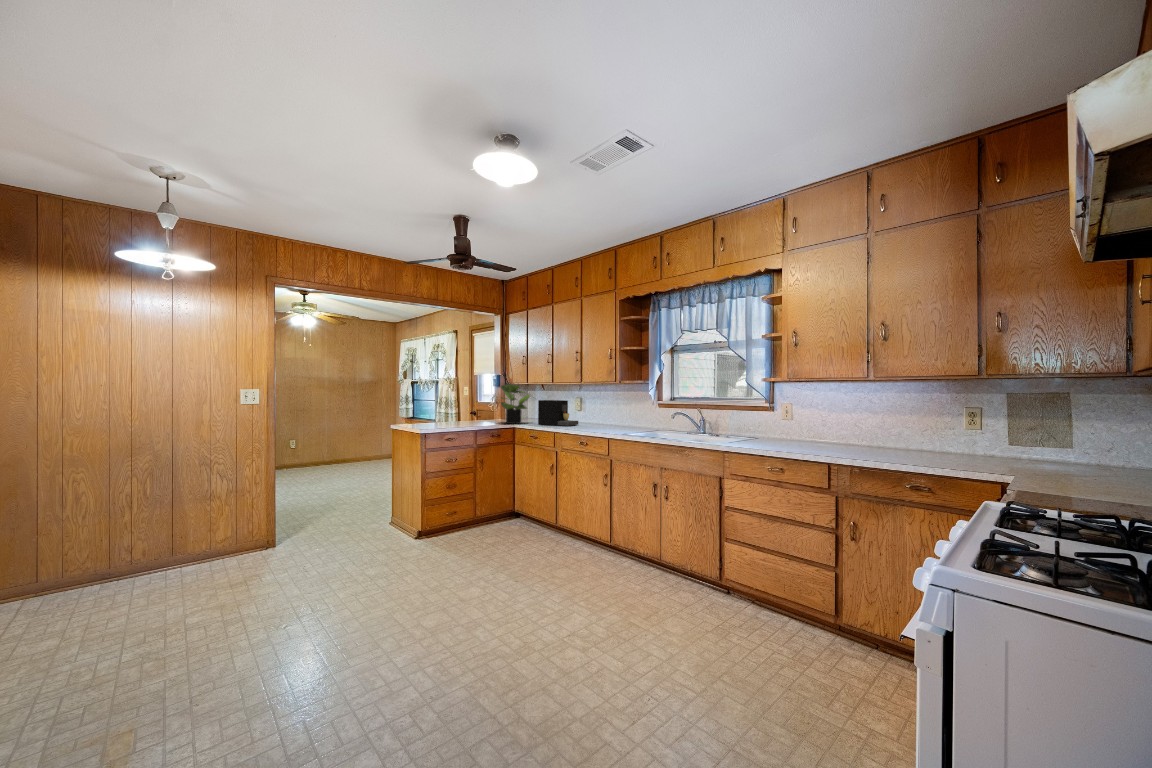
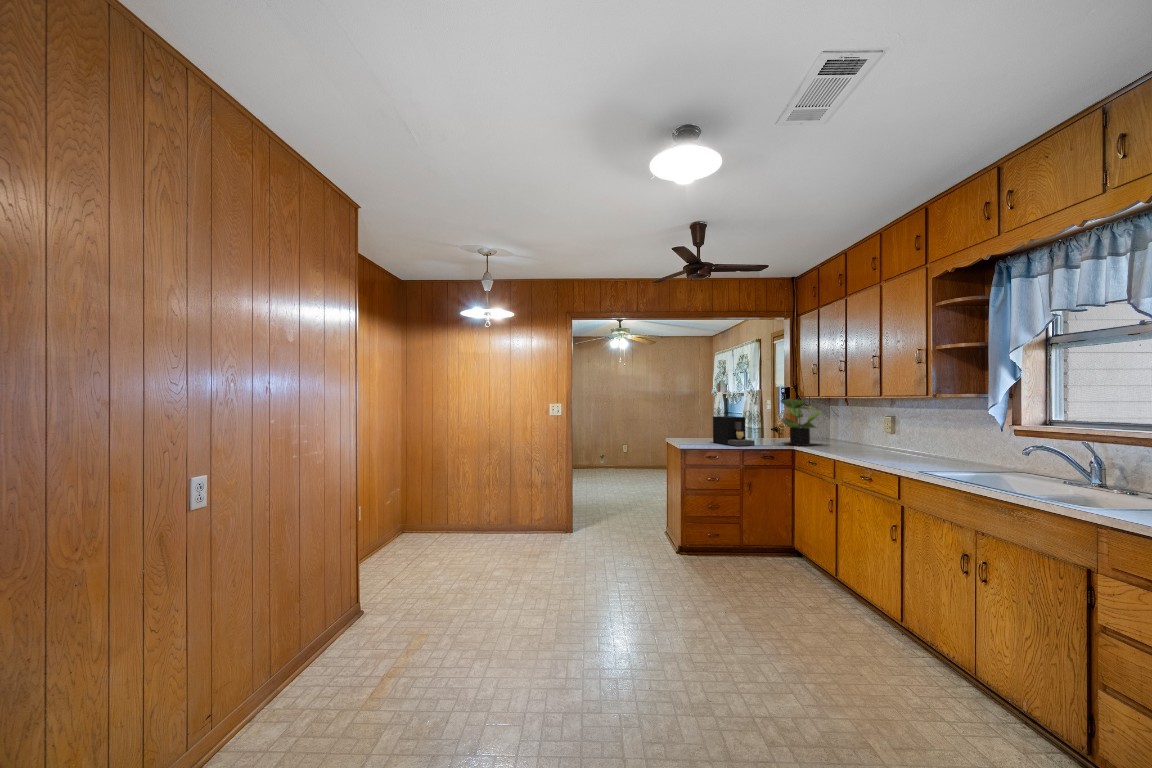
coffee maker: present [538,400,578,426] -> present [713,416,755,446]

